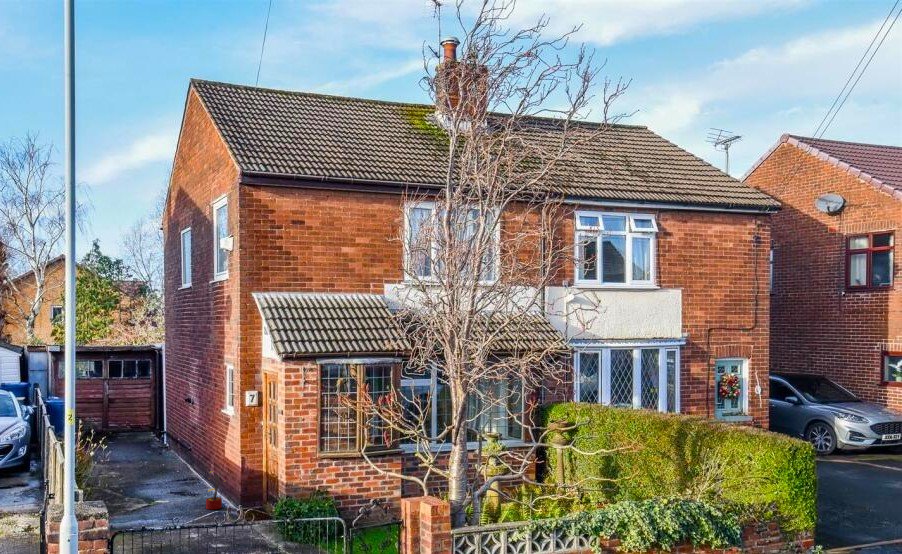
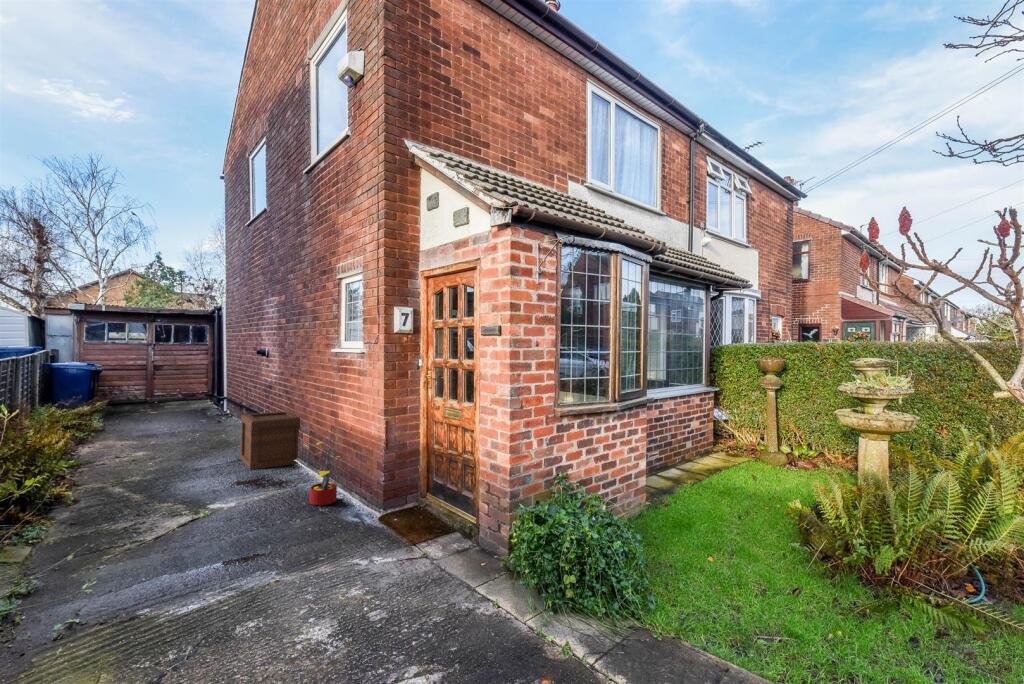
wooden crate: none [172,449,212,491] -> present [240,411,301,470]

